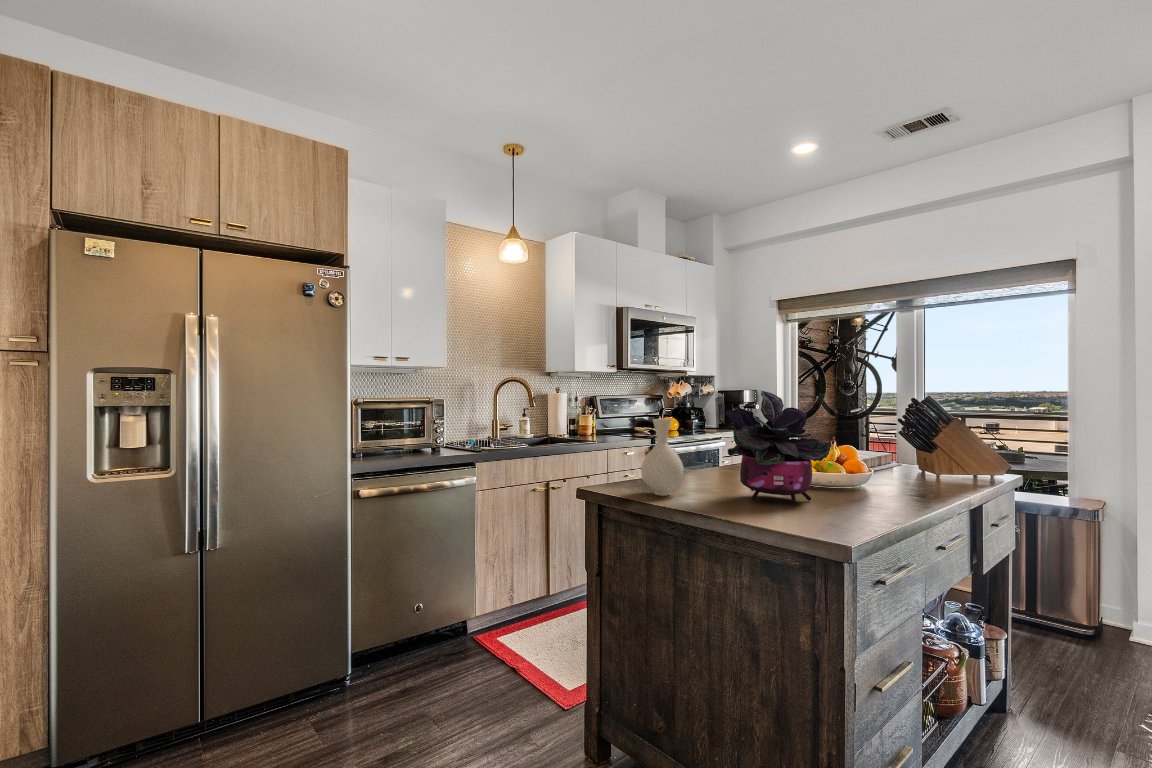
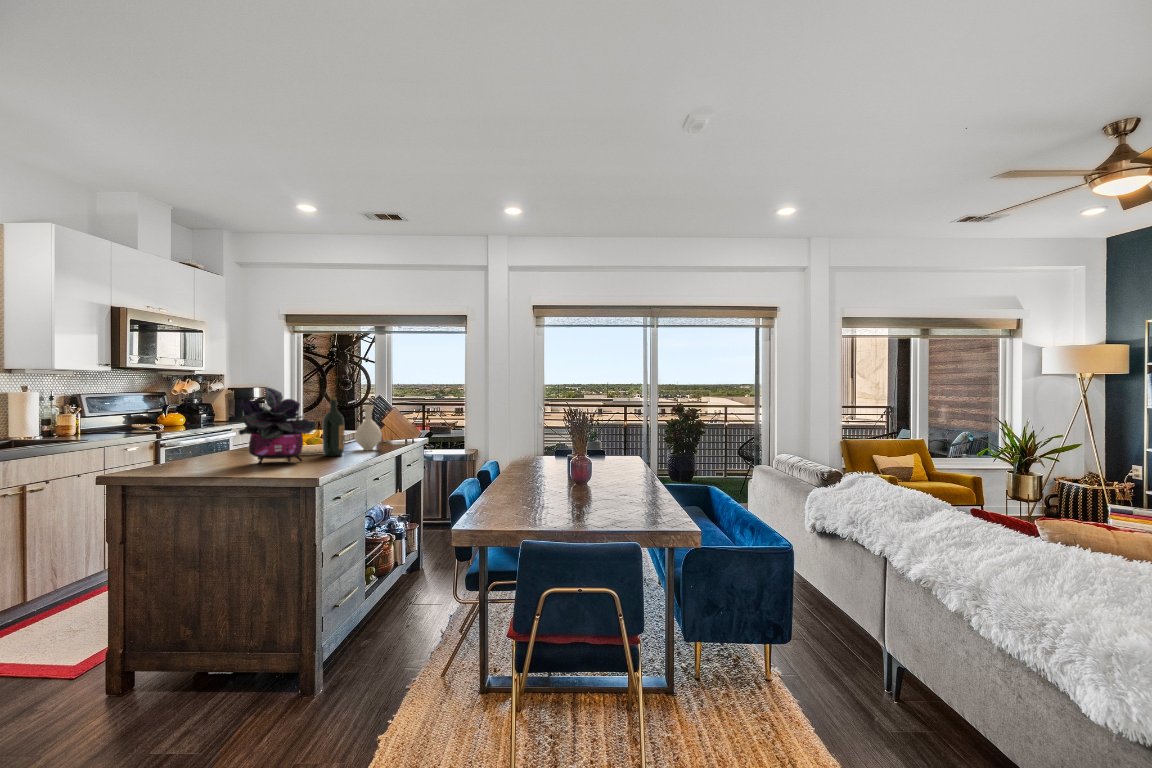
wine bottle: none [838,406,871,496] -> present [323,397,344,456]
vase: present [641,419,684,496] -> present [355,405,382,450]

